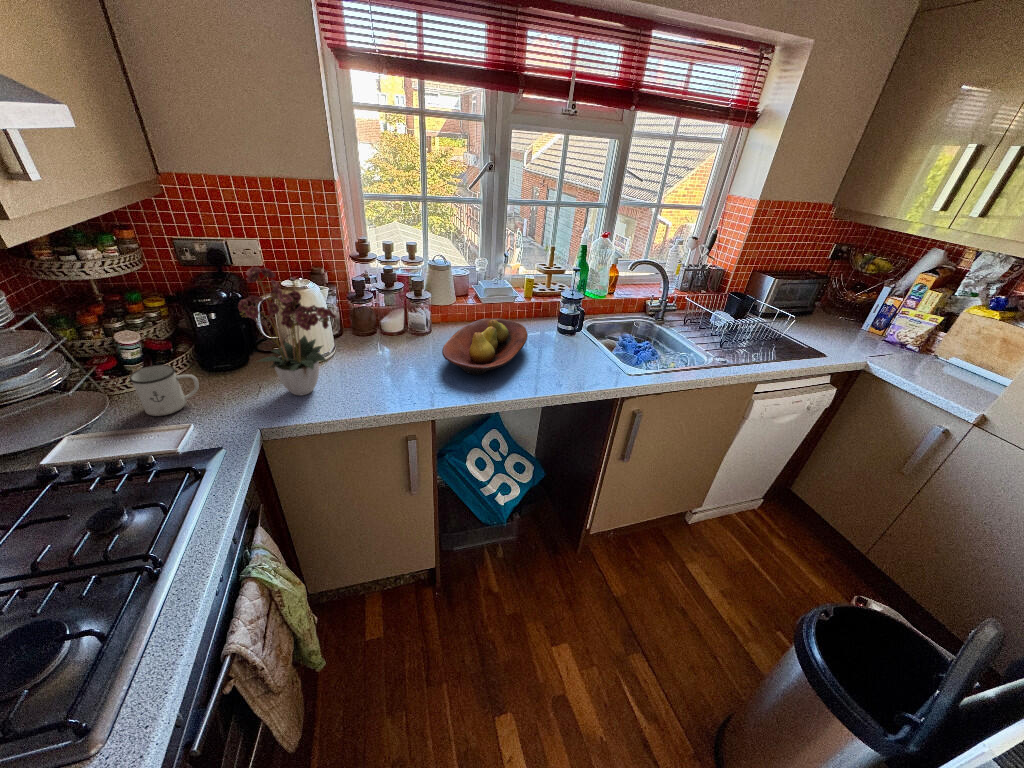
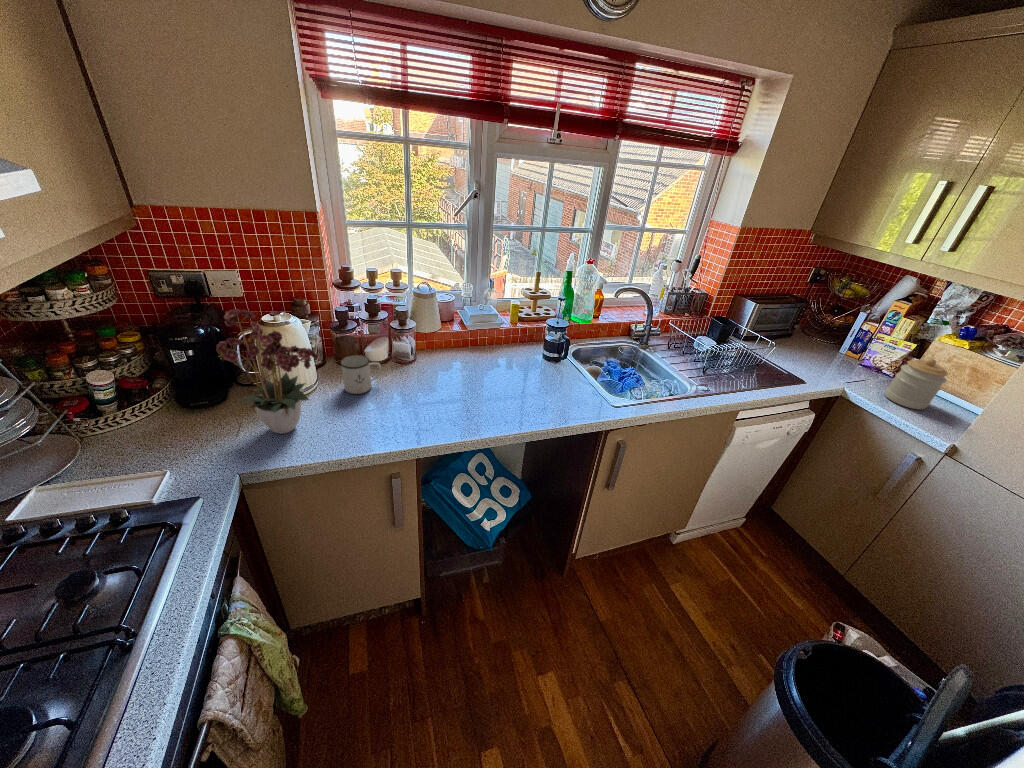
fruit bowl: present [442,318,527,375] -> none [427,346,513,407]
jar: none [911,329,978,382] -> present [885,359,948,409]
mug: present [130,365,199,416] -> present [341,355,381,394]

